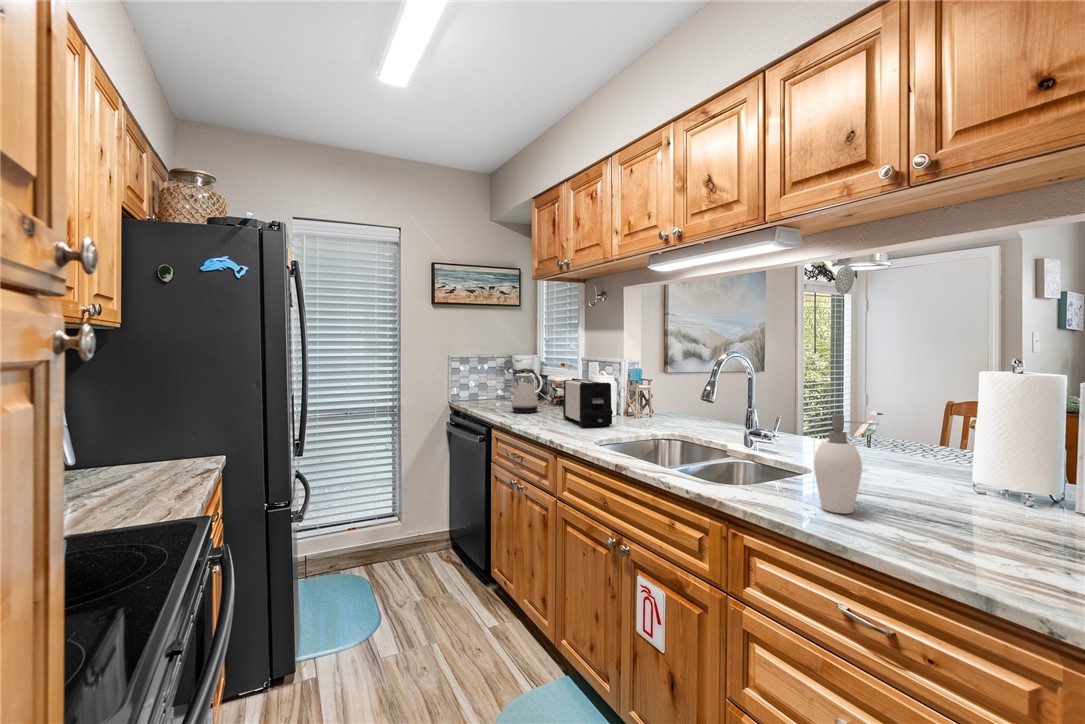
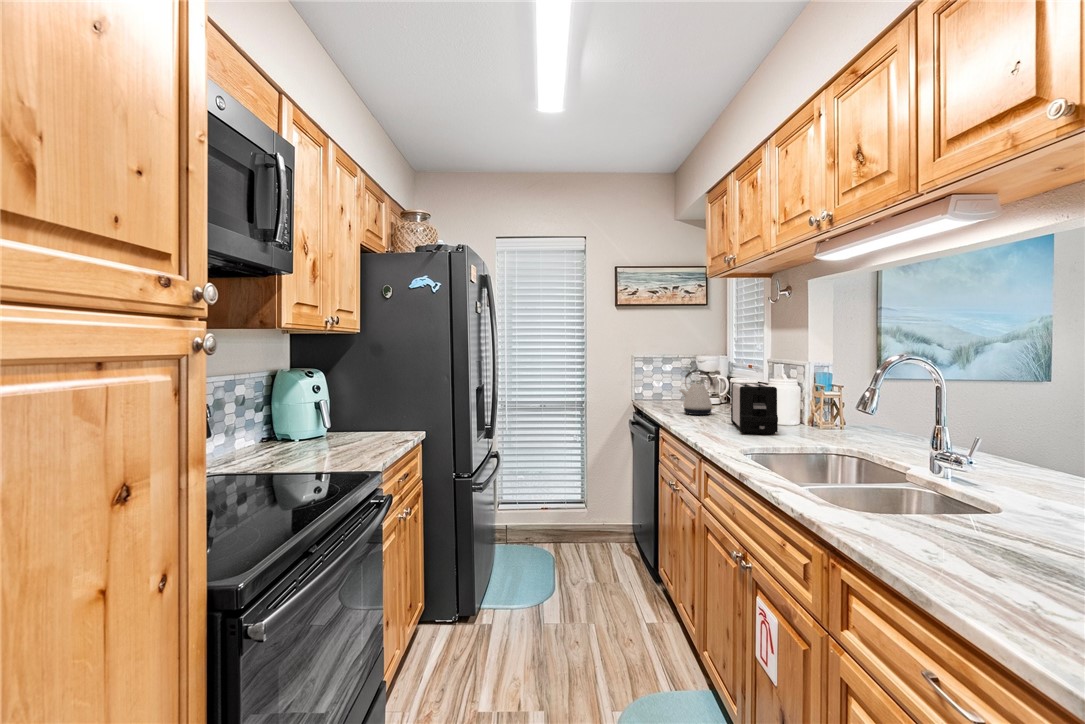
soap dispenser: present [814,414,878,514] -> none [936,436,1027,564]

